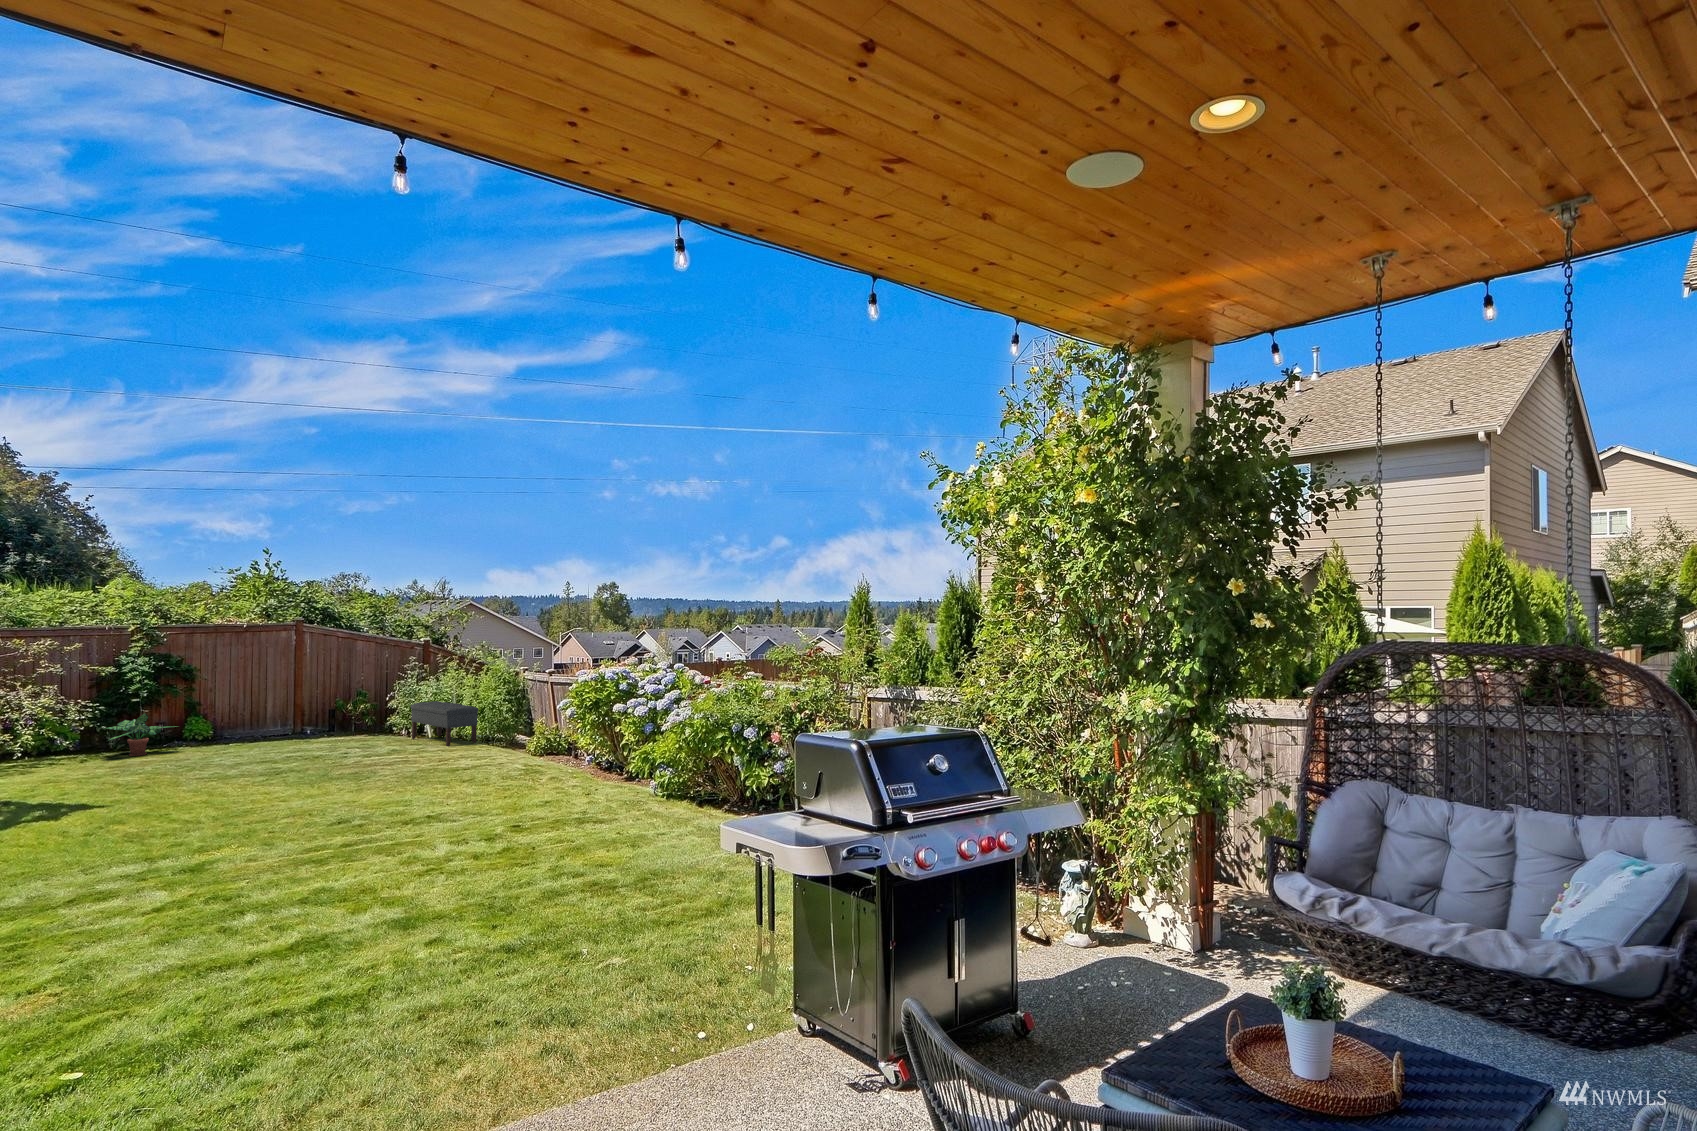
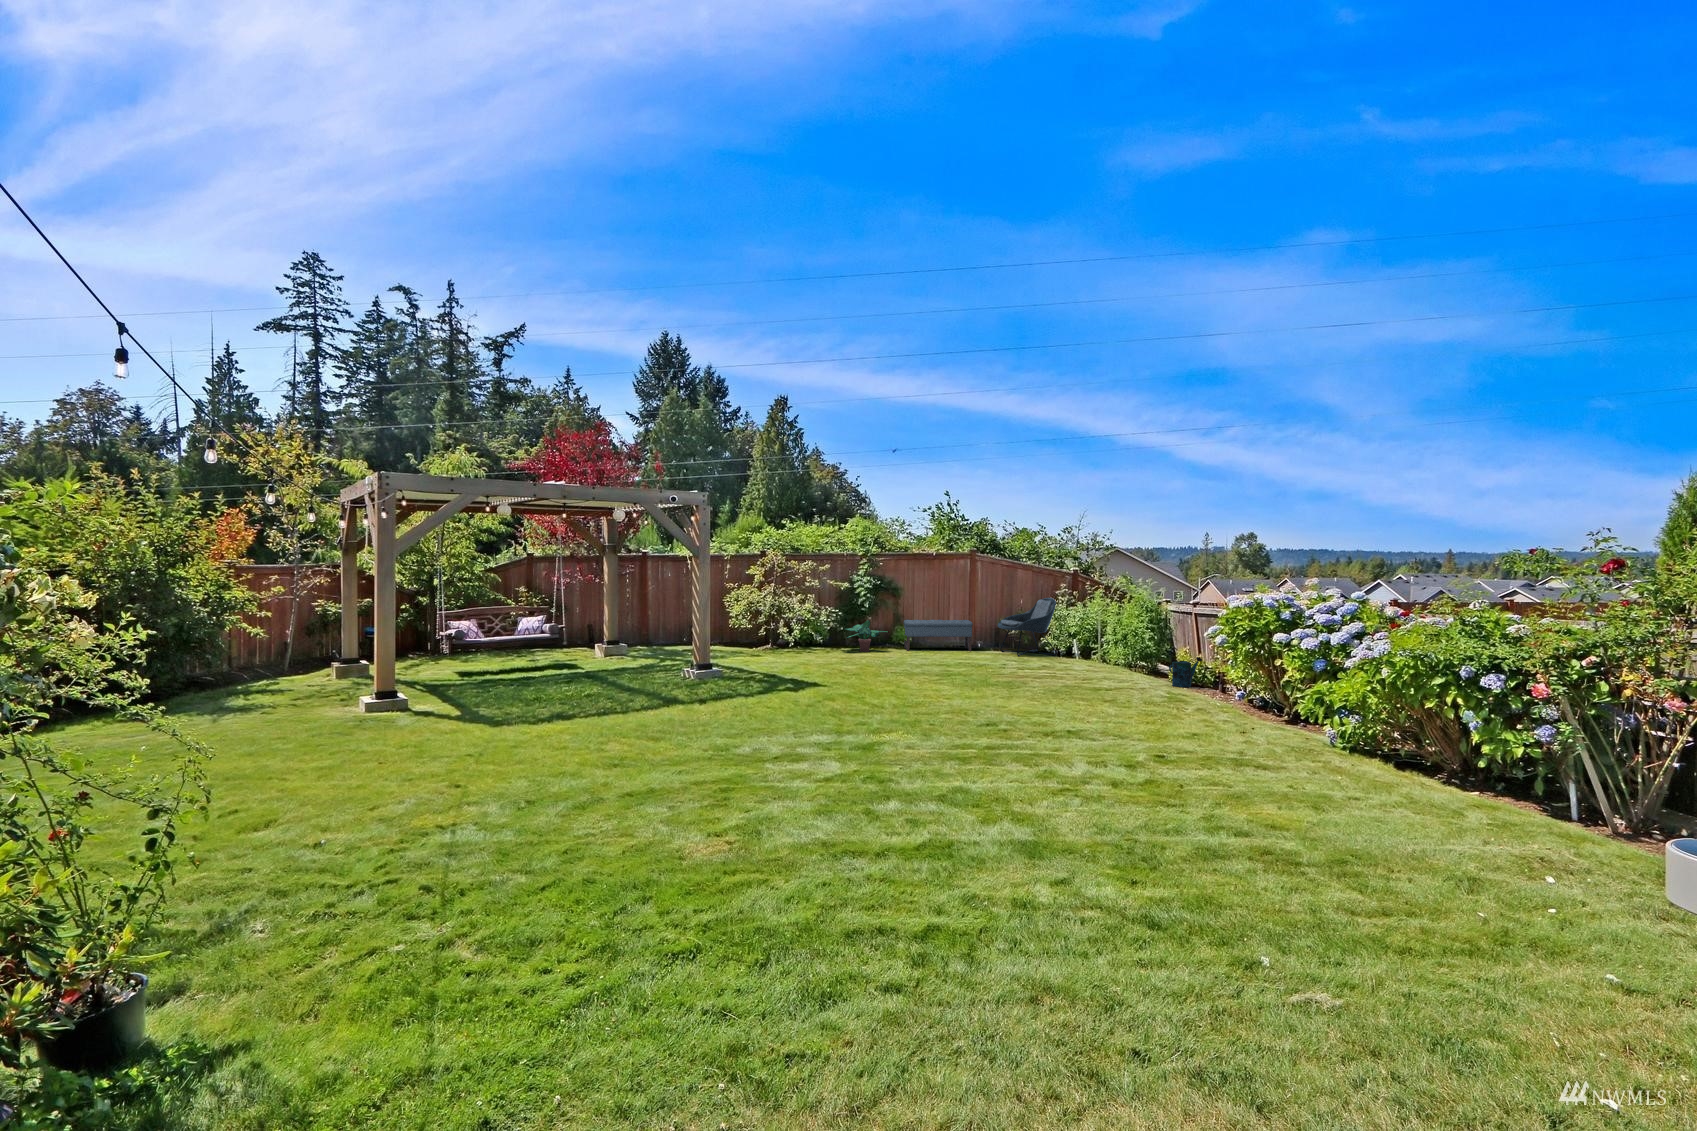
lounge chair: none [333,672,407,742] -> present [998,598,1057,657]
bench: present [411,701,479,746] -> present [904,620,973,651]
watering can: none [527,727,558,758] -> present [1169,657,1202,688]

